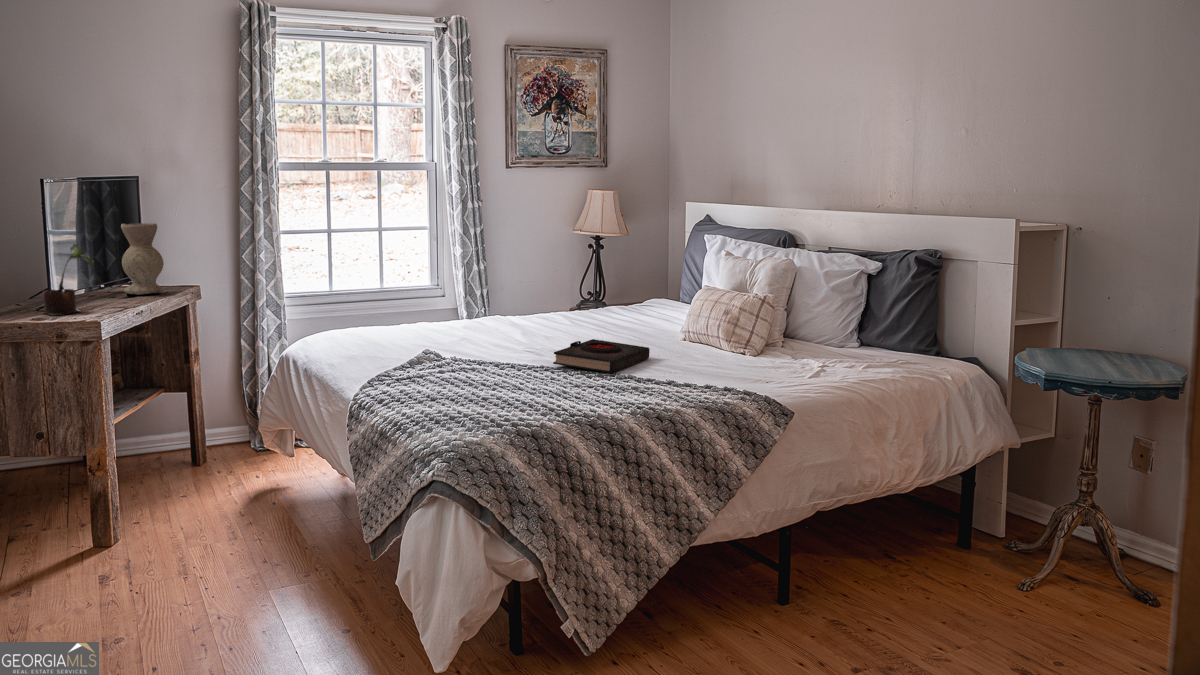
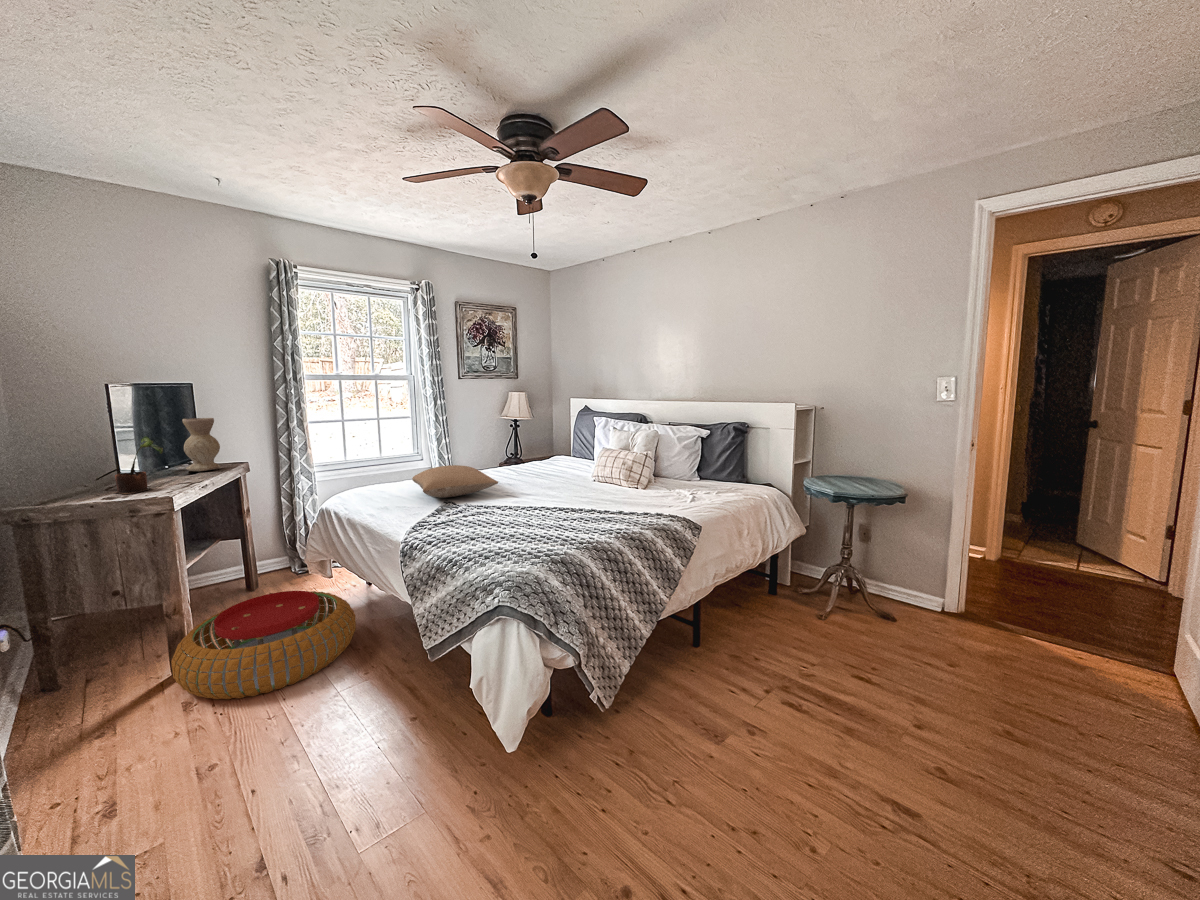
pillow: none [399,303,513,348] -> present [412,465,498,498]
book: present [553,339,650,373] -> none [533,484,588,507]
pouf: none [92,460,308,578] -> present [171,591,356,700]

